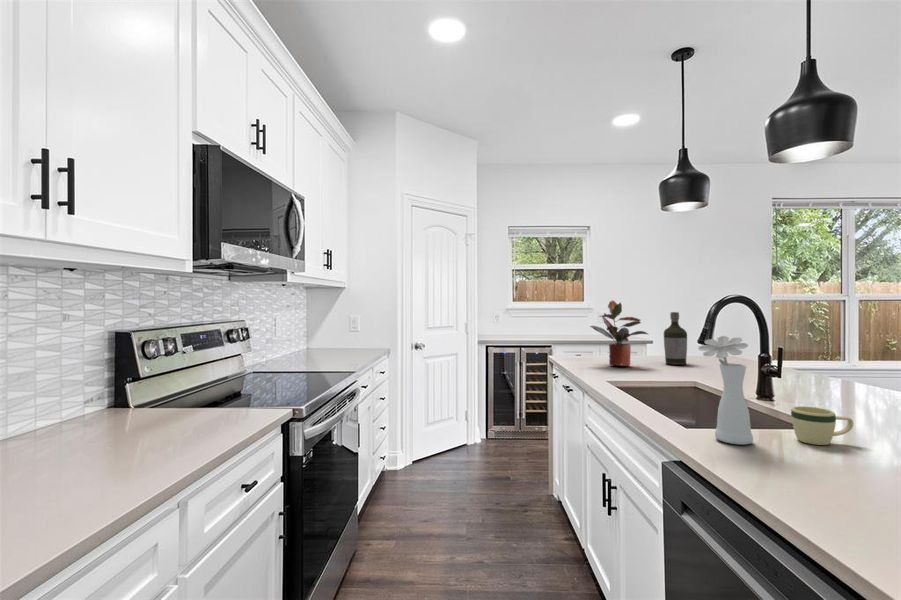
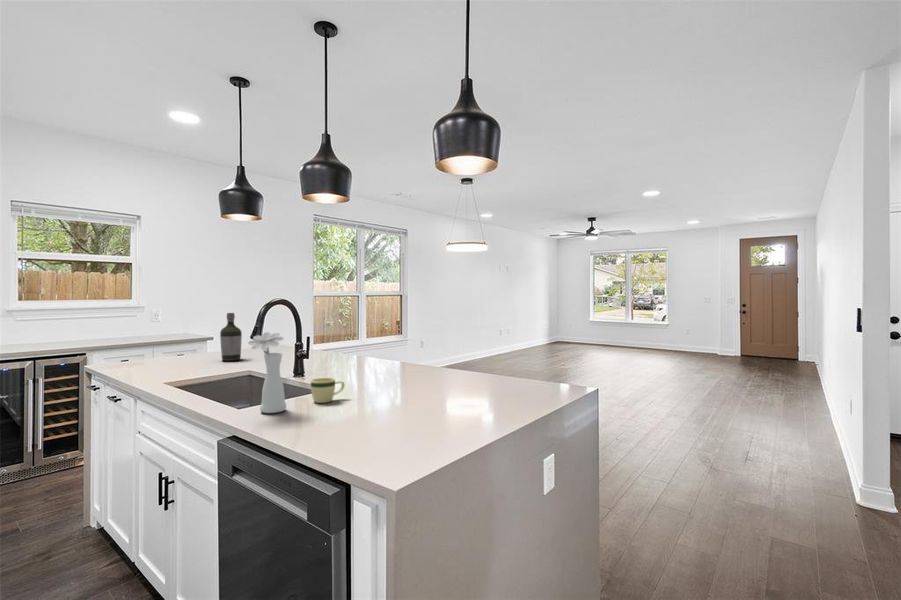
potted plant: present [591,300,648,366] -> none [141,302,206,368]

